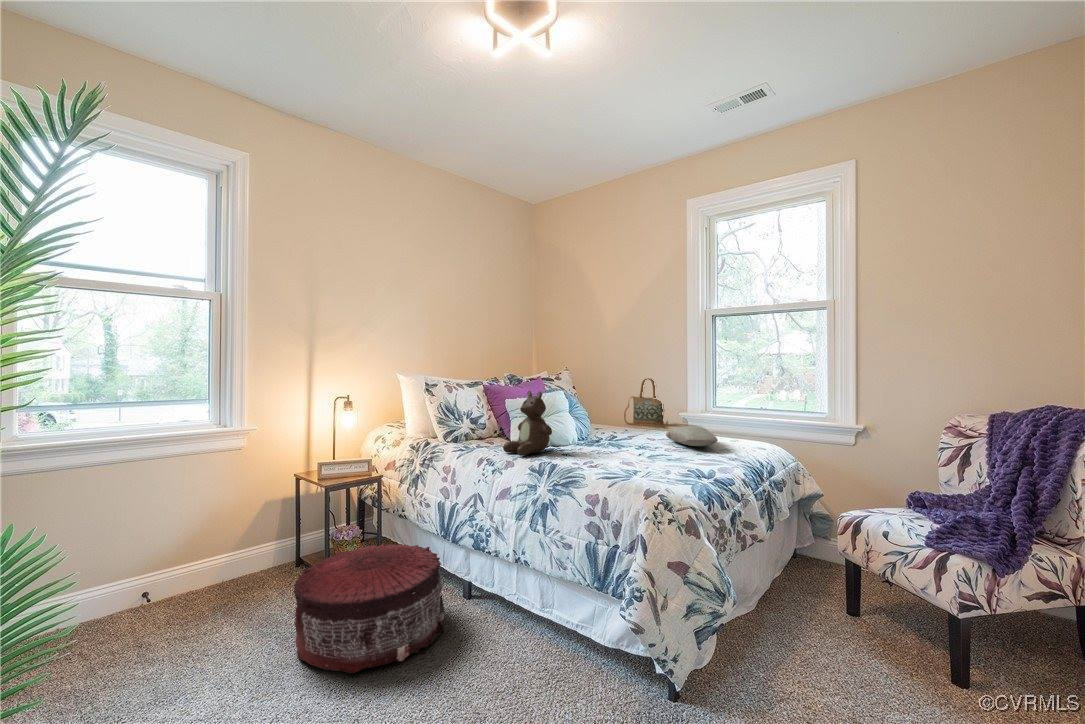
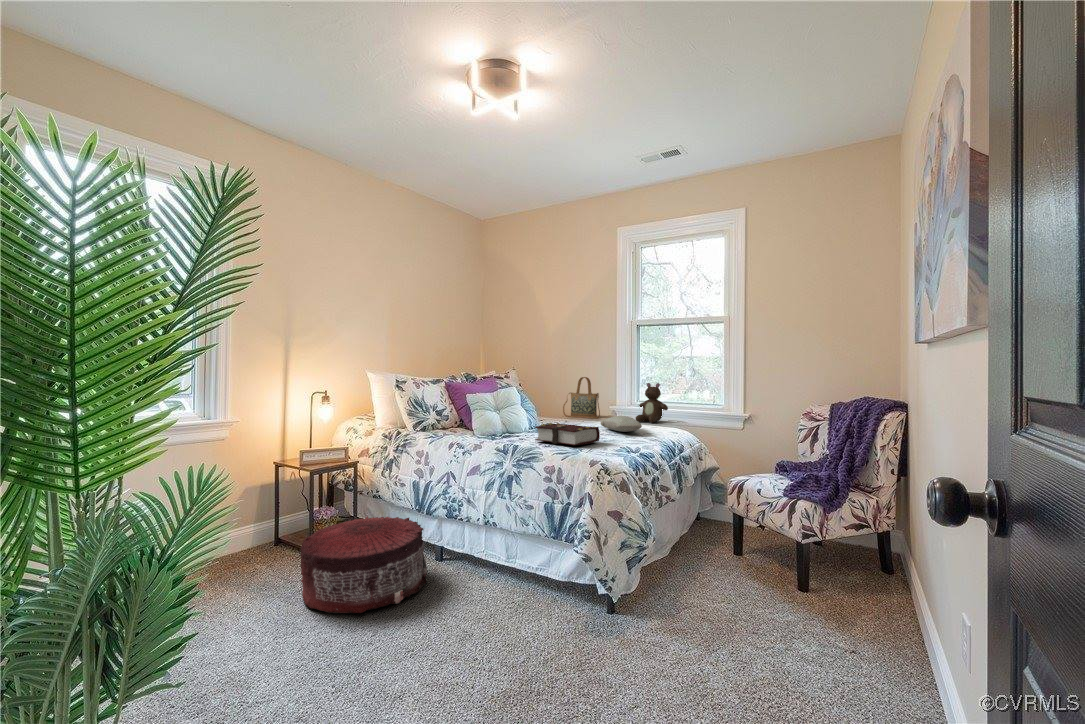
teddy bear: present [503,391,552,456] -> present [636,383,668,423]
book: none [579,435,661,466] -> present [535,423,600,445]

